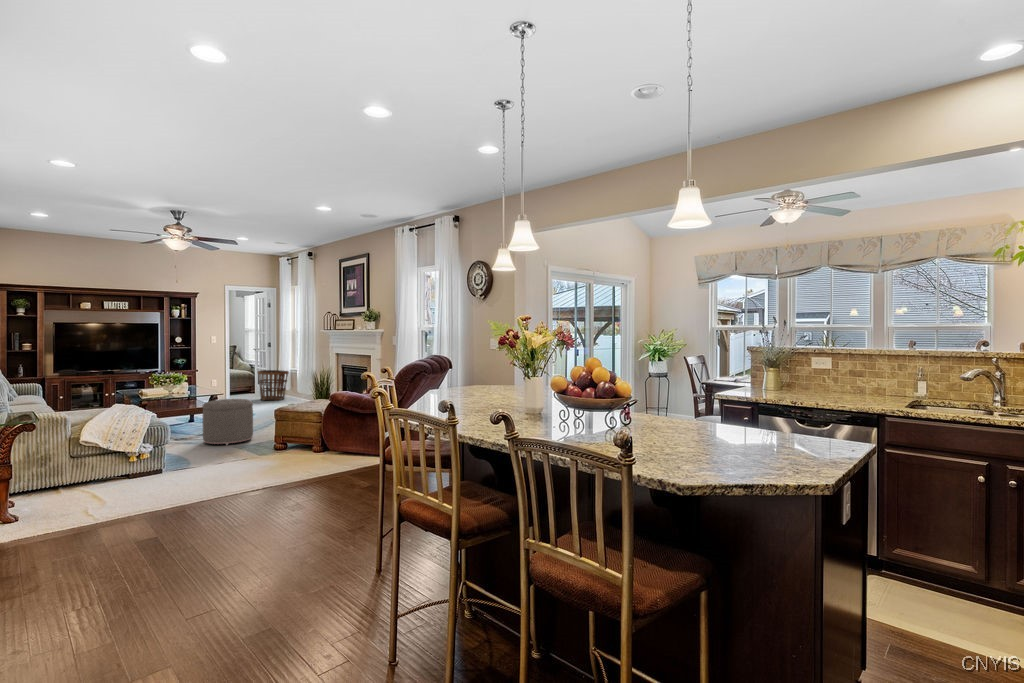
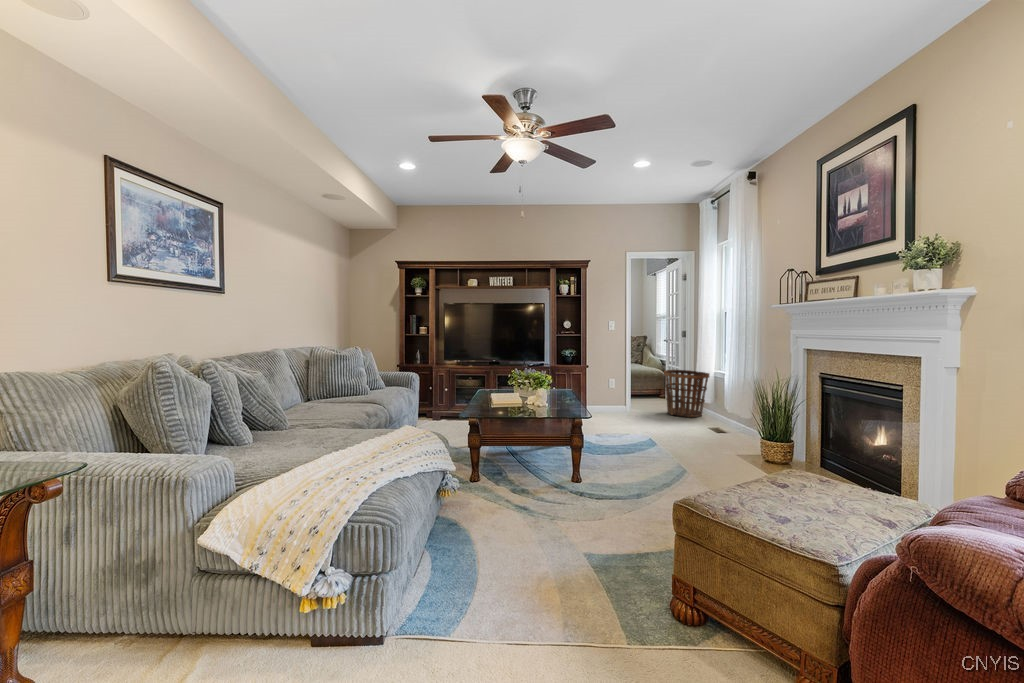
ottoman: present [202,399,253,445] -> none [527,439,628,560]

